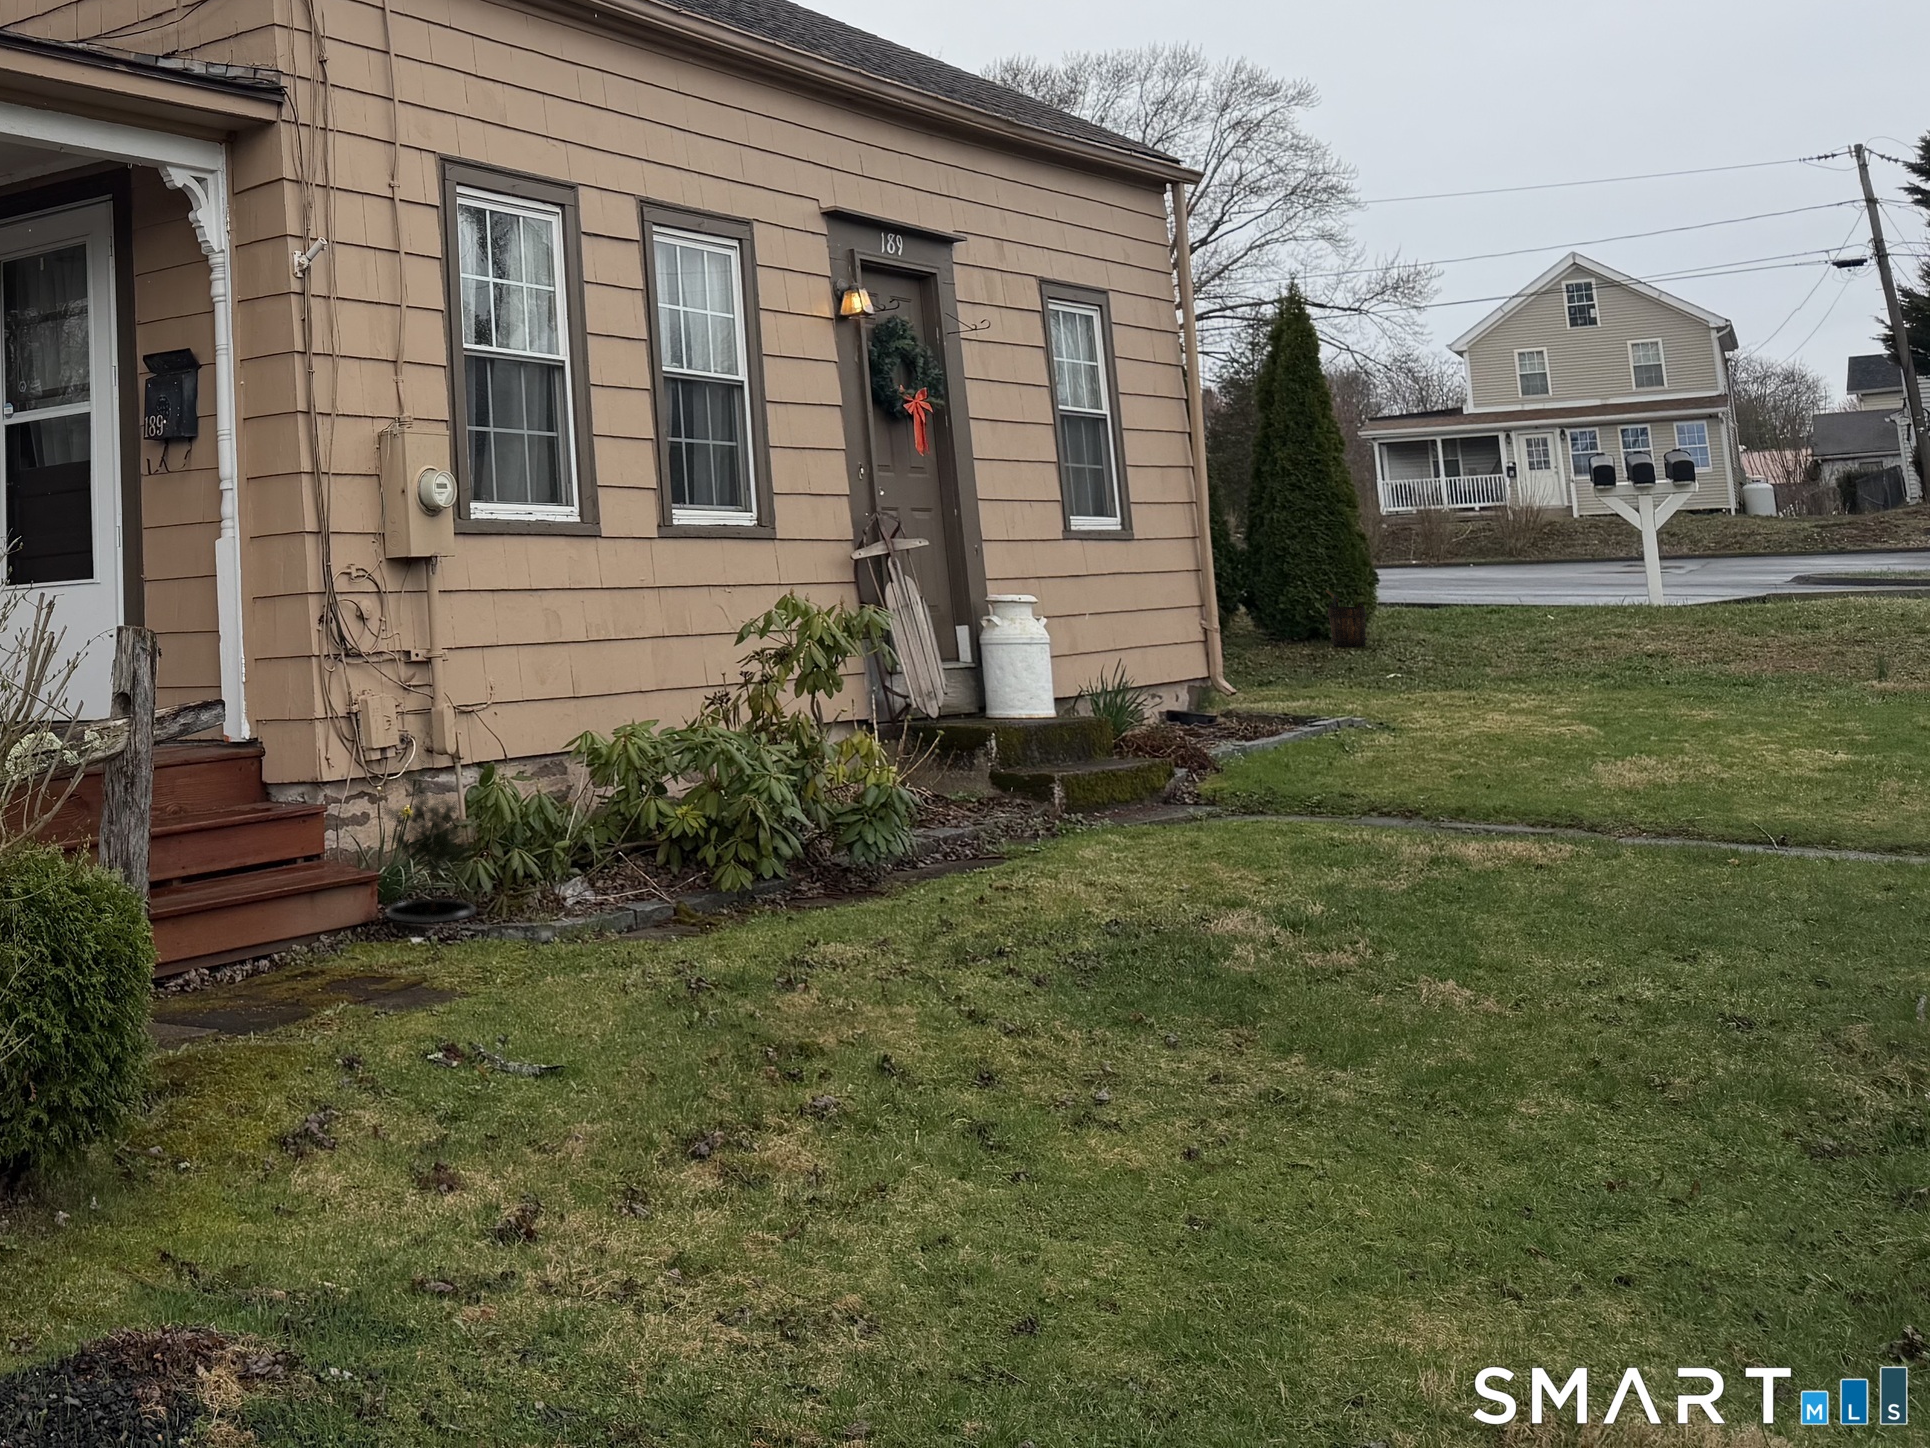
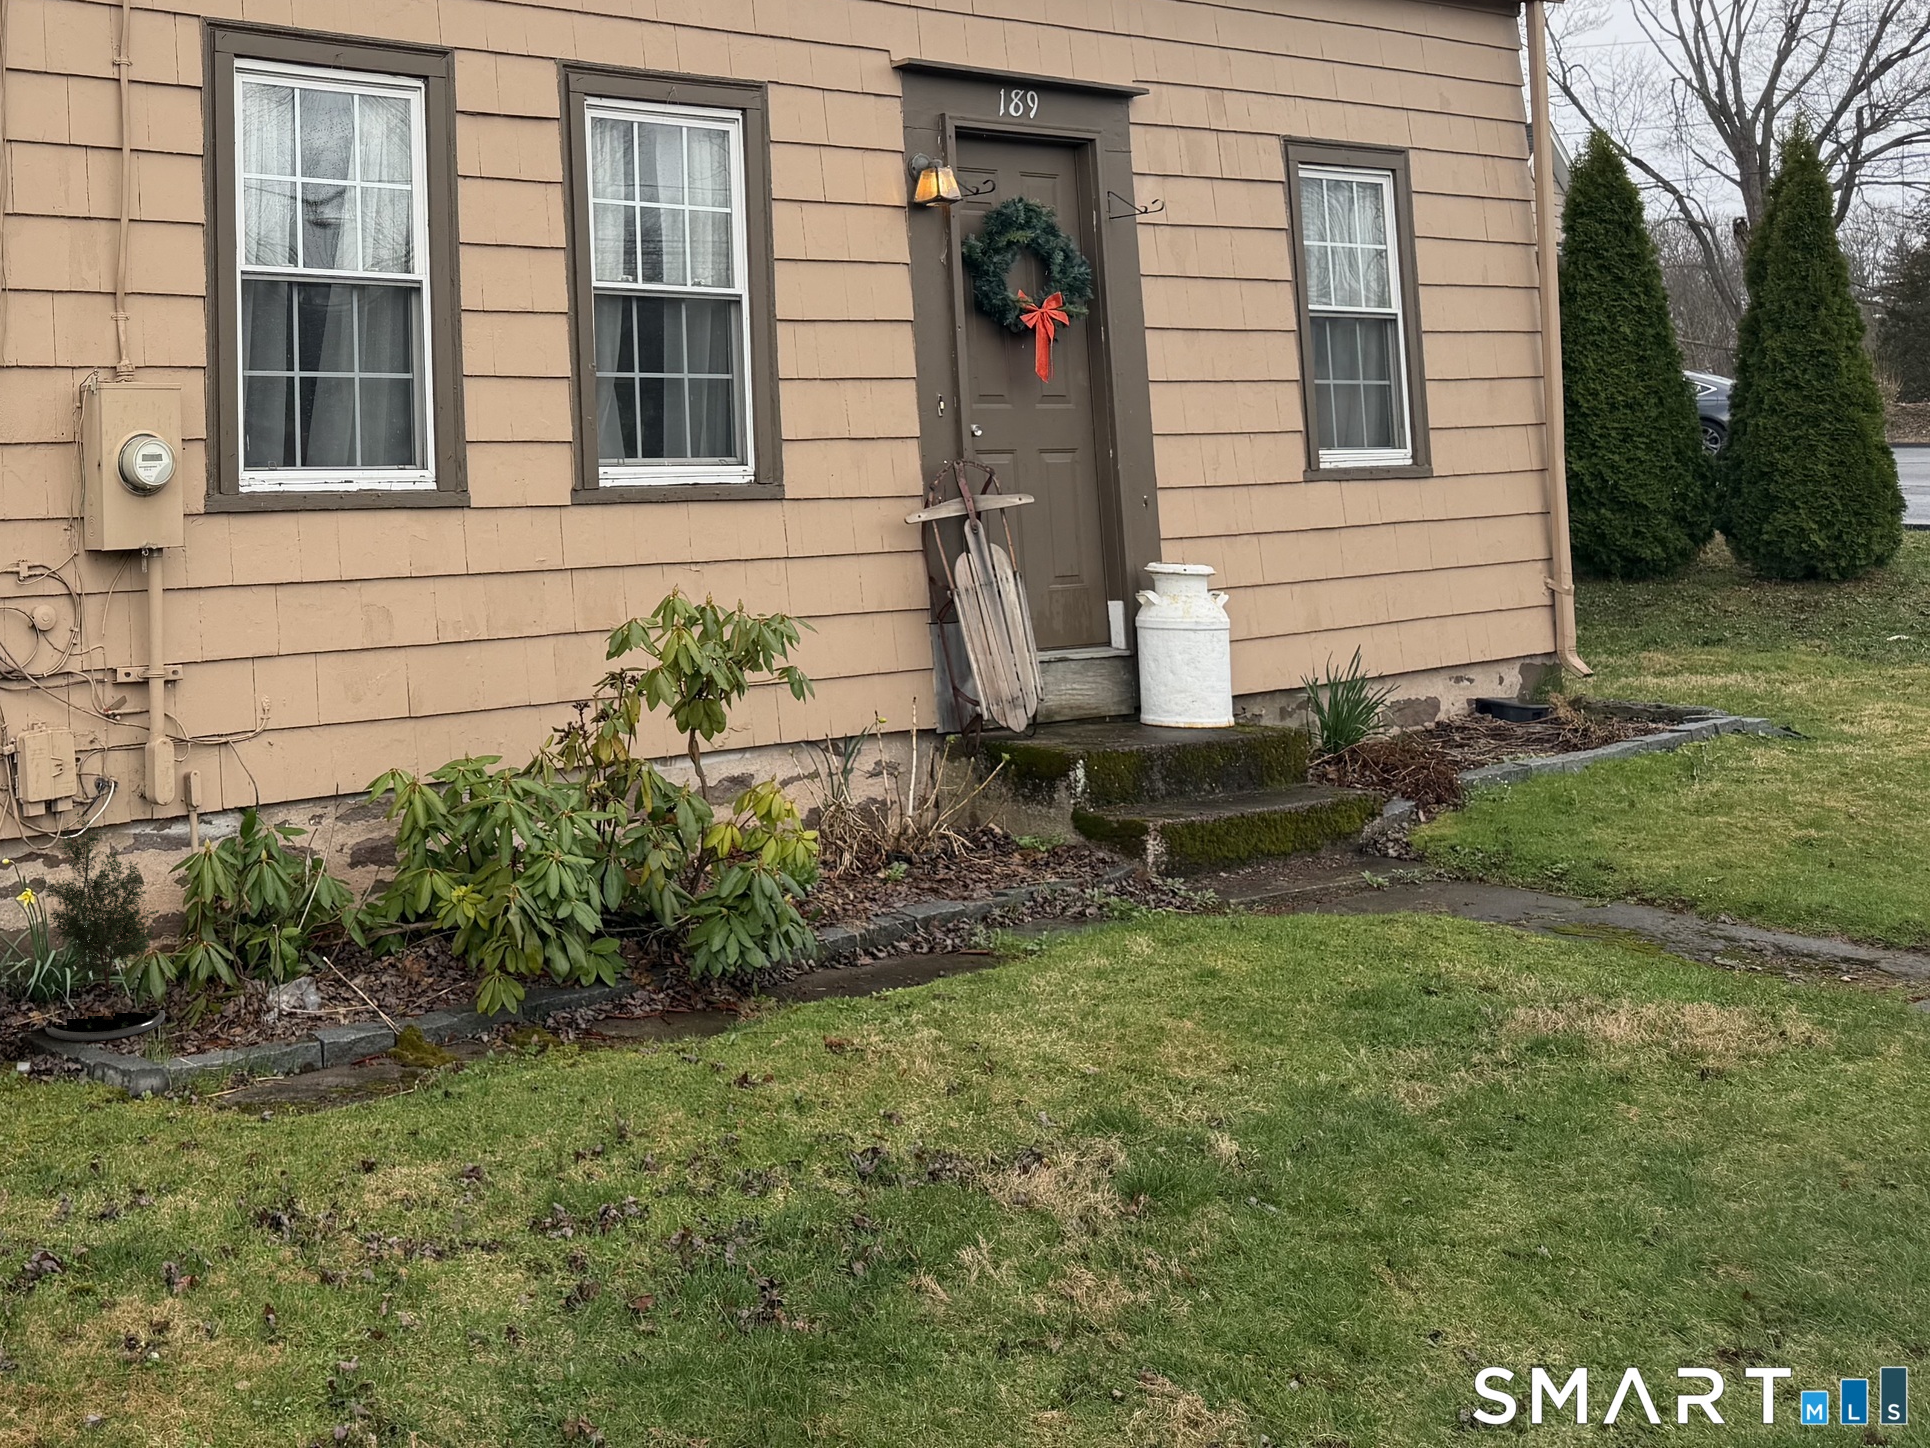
bucket: present [1326,590,1367,647] -> none [1819,527,1878,603]

